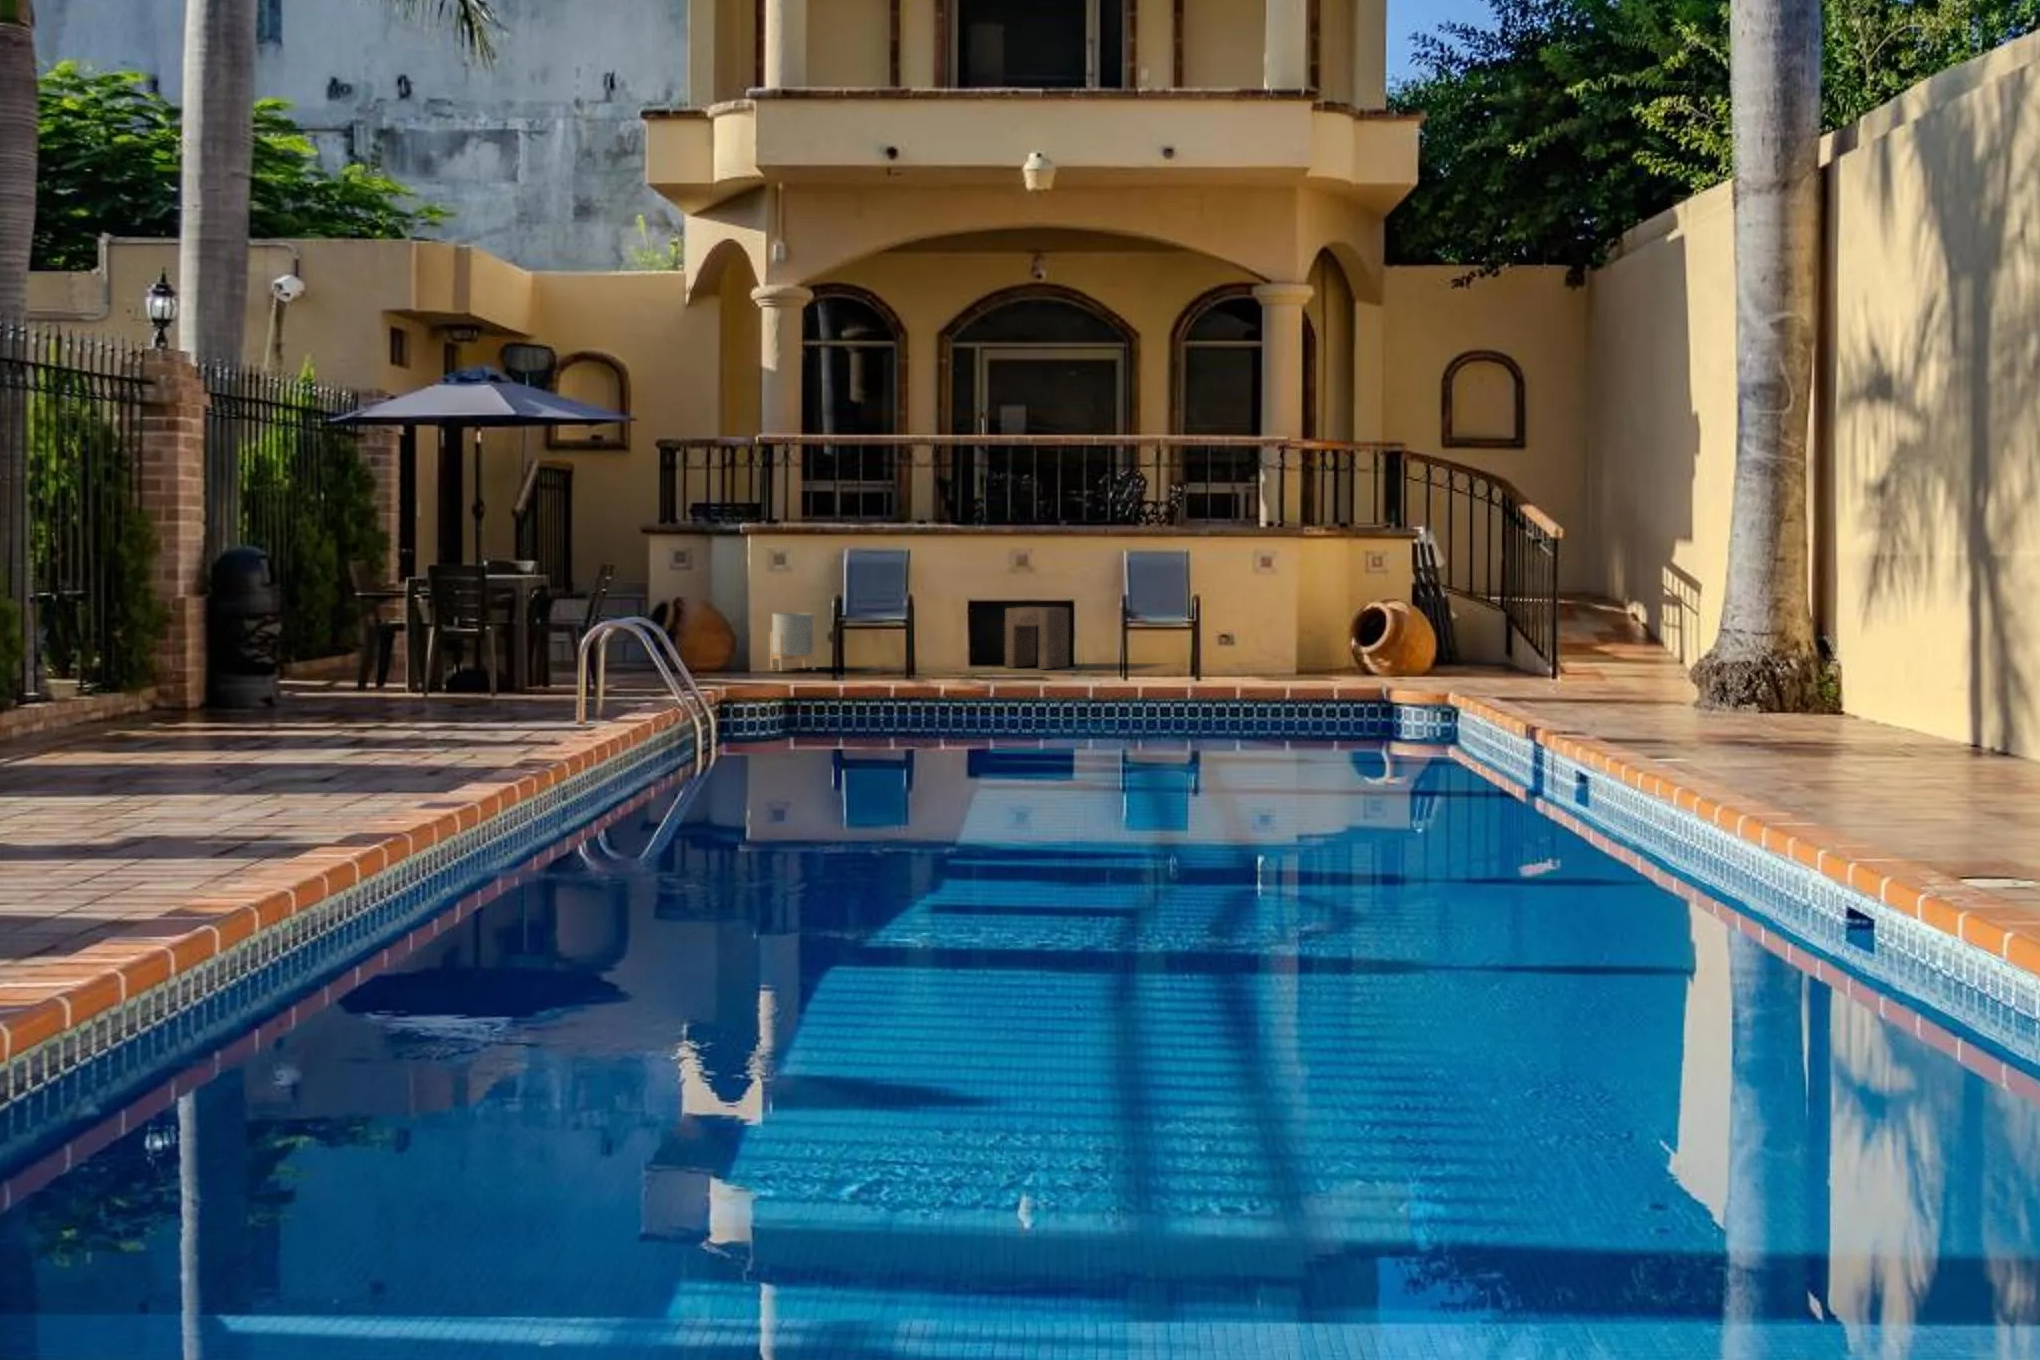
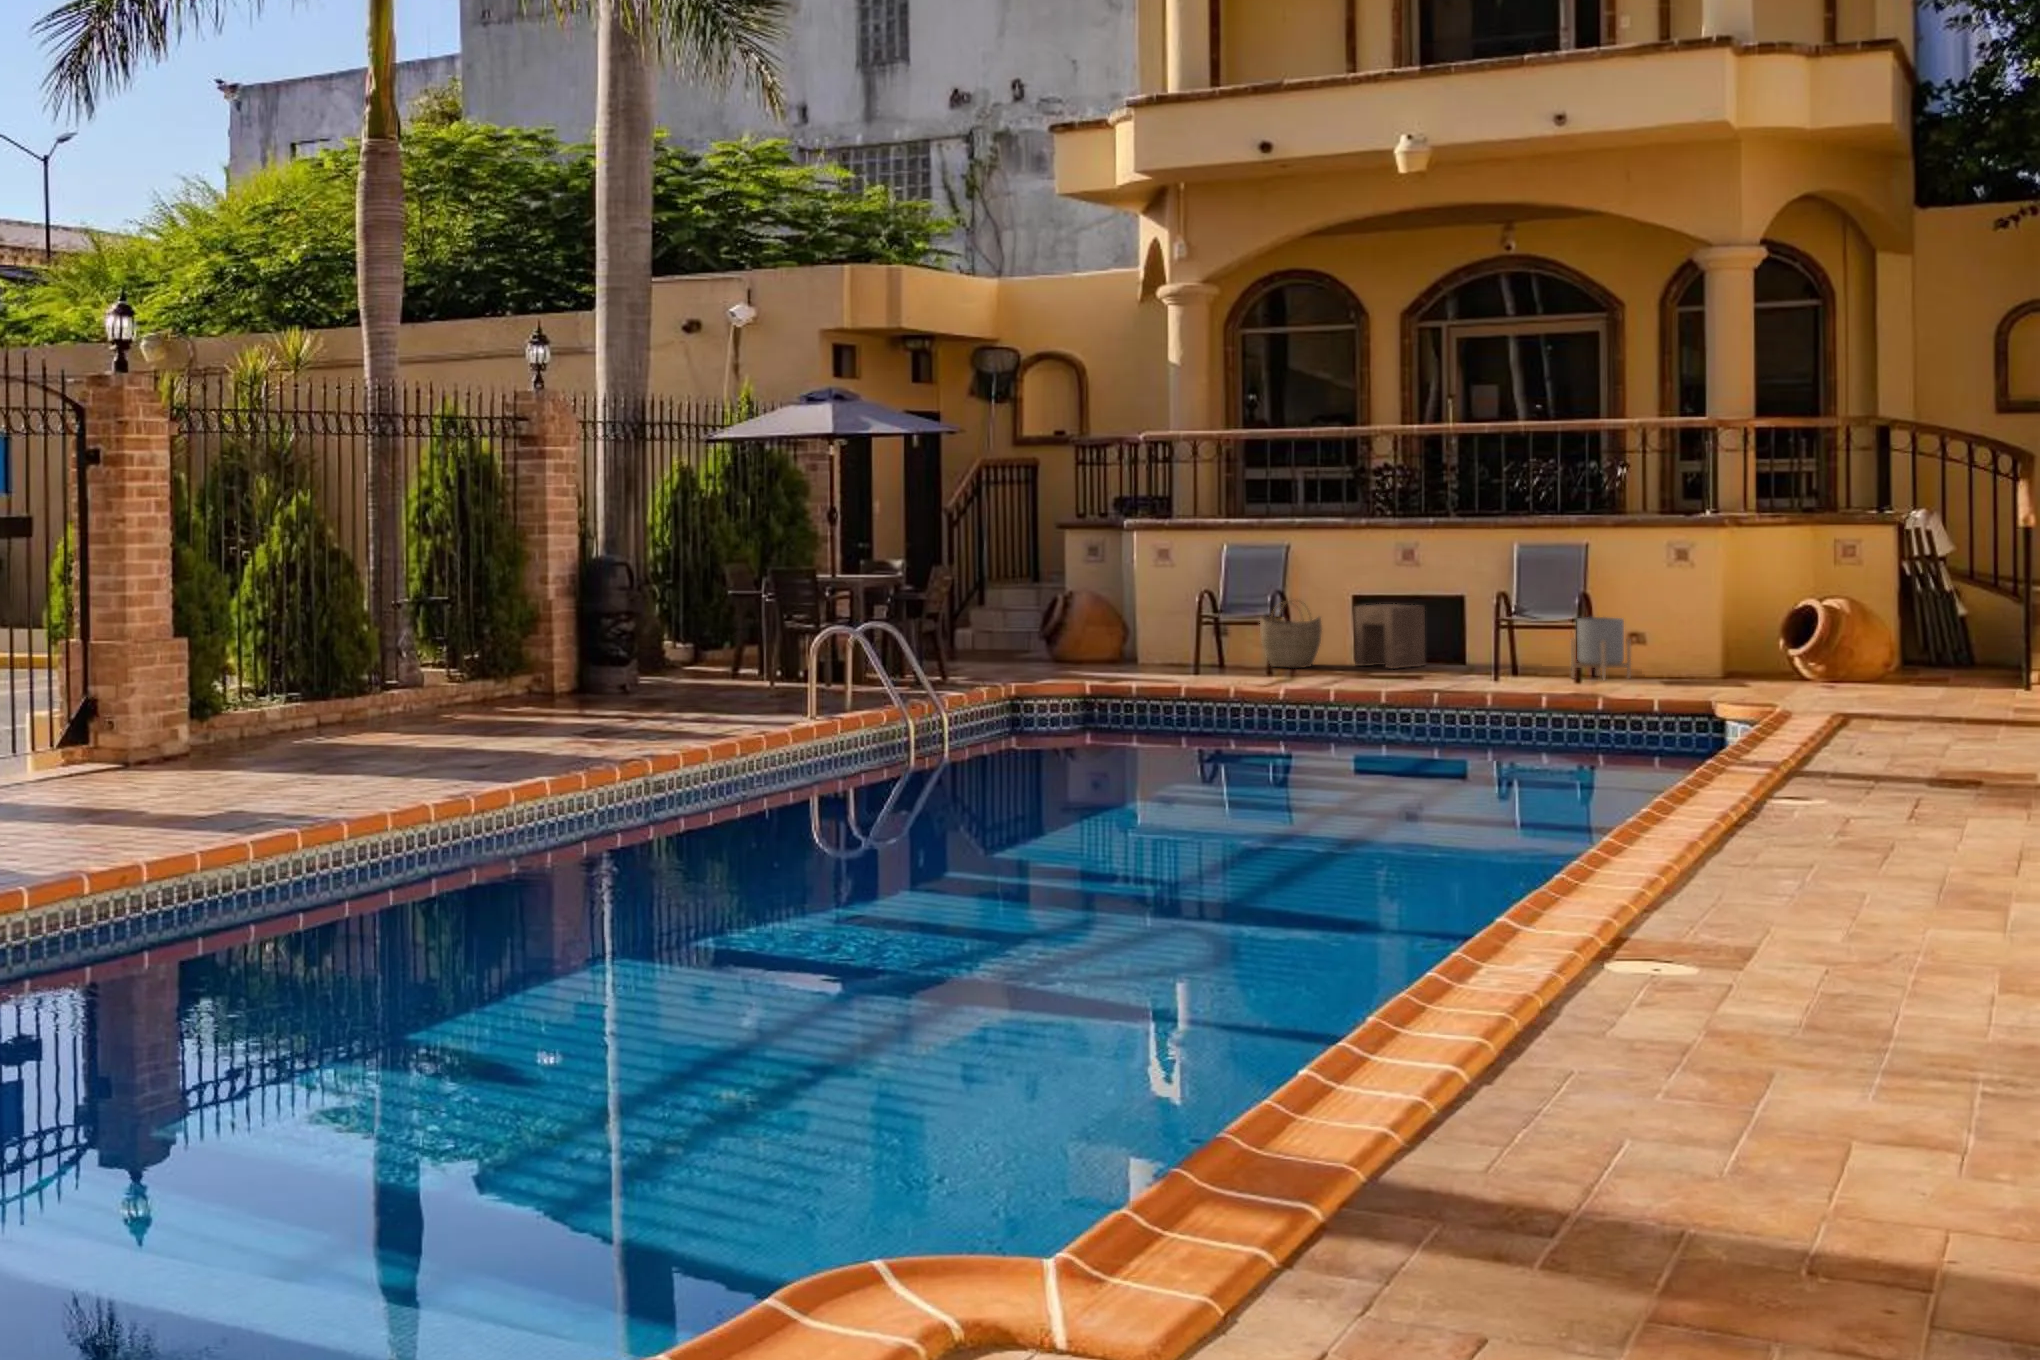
woven basket: none [917,602,976,670] -> present [1260,601,1322,668]
planter: present [770,613,816,671] -> present [1571,617,1631,680]

